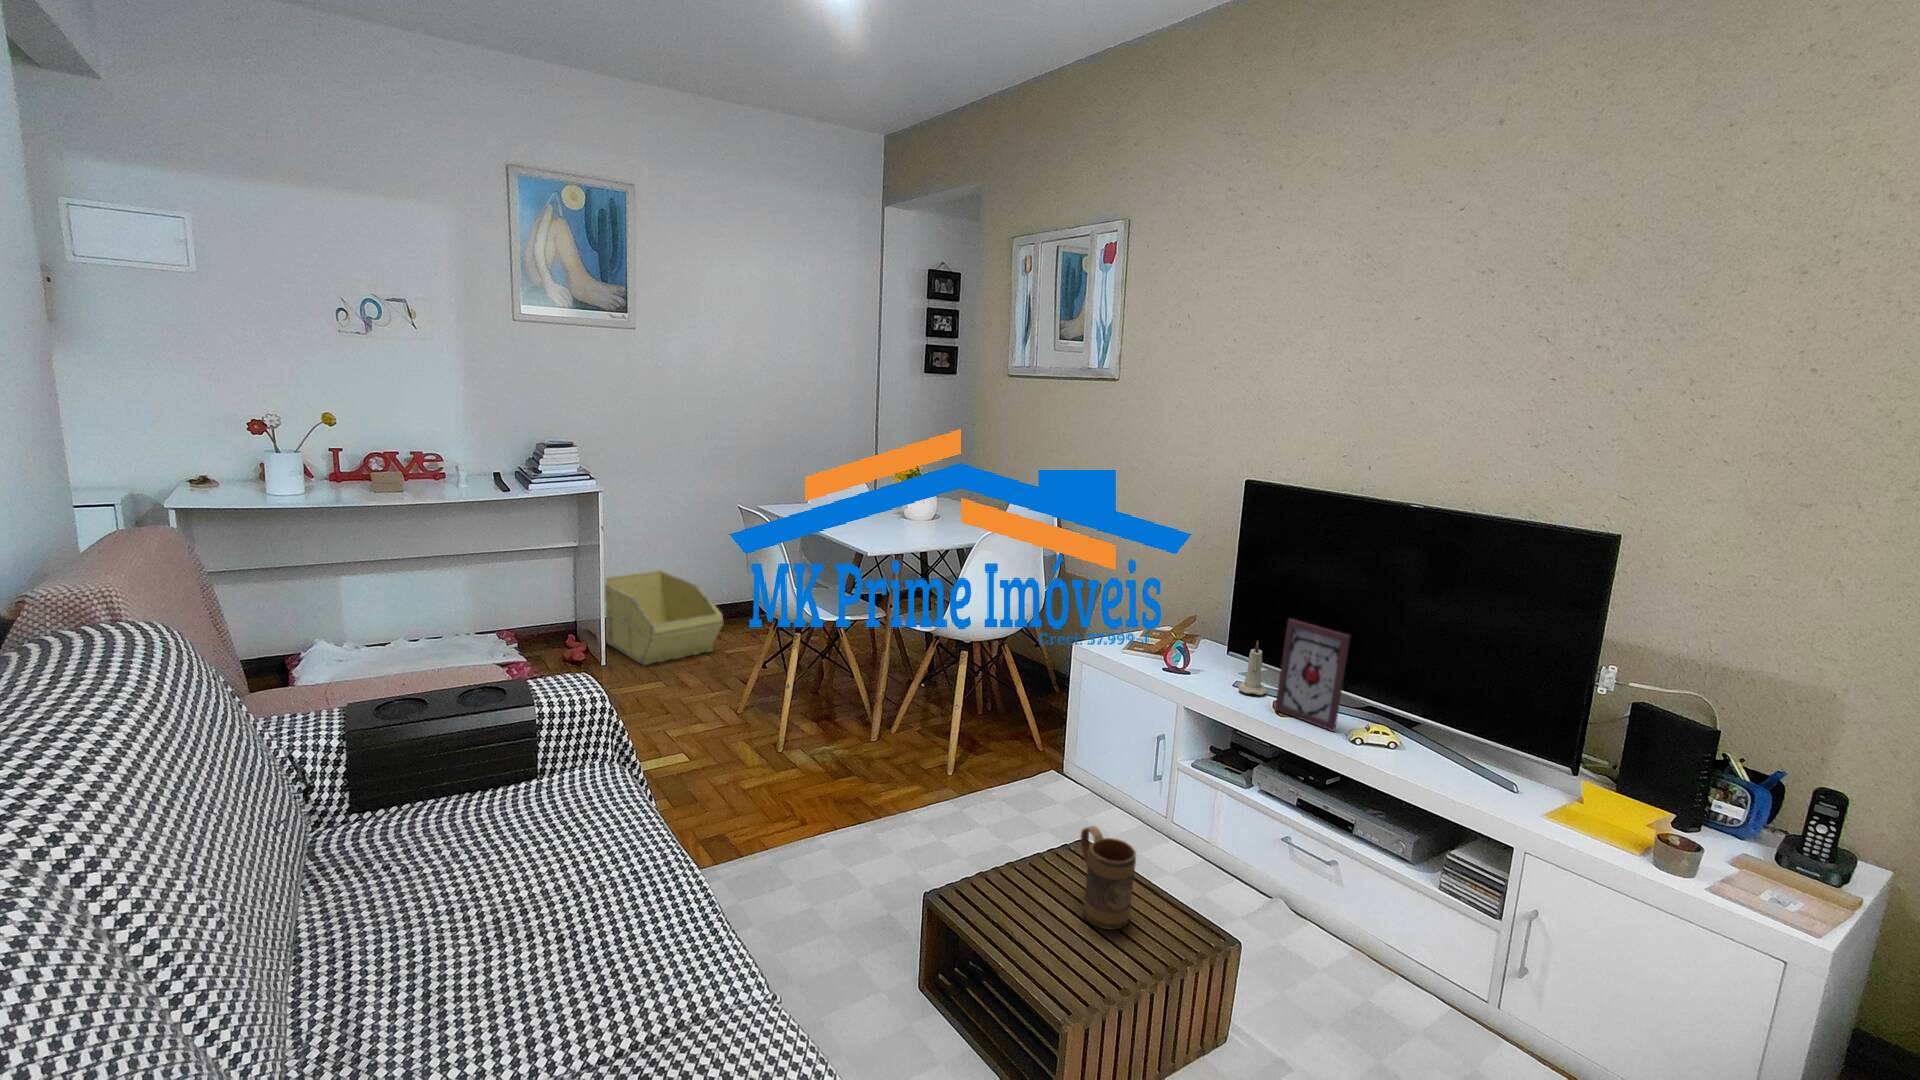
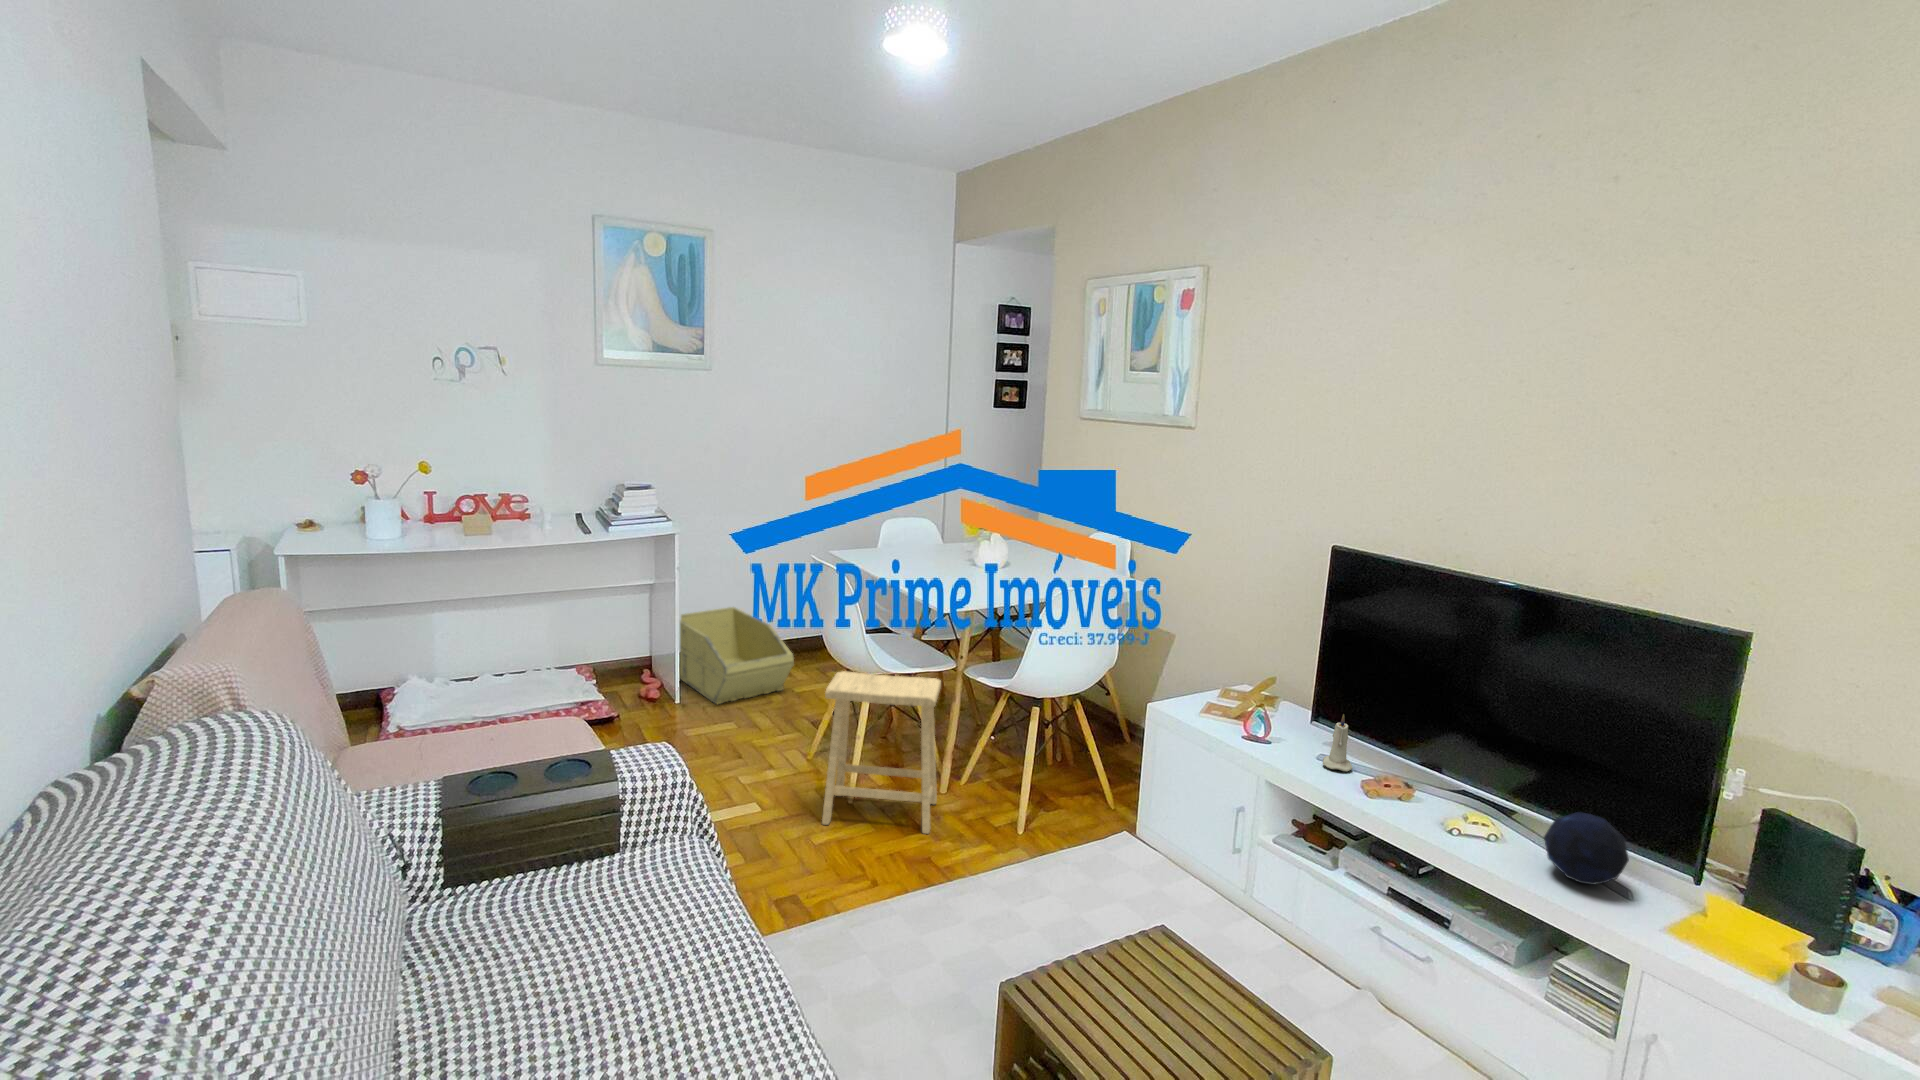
footstool: none [751,619,870,777] -> present [822,671,941,834]
picture frame: present [1275,619,1350,731] -> none [1362,696,1446,817]
decorative orb: none [1439,715,1516,782] -> present [1544,812,1629,885]
mug: present [1081,826,1136,930] -> none [1162,923,1222,1036]

